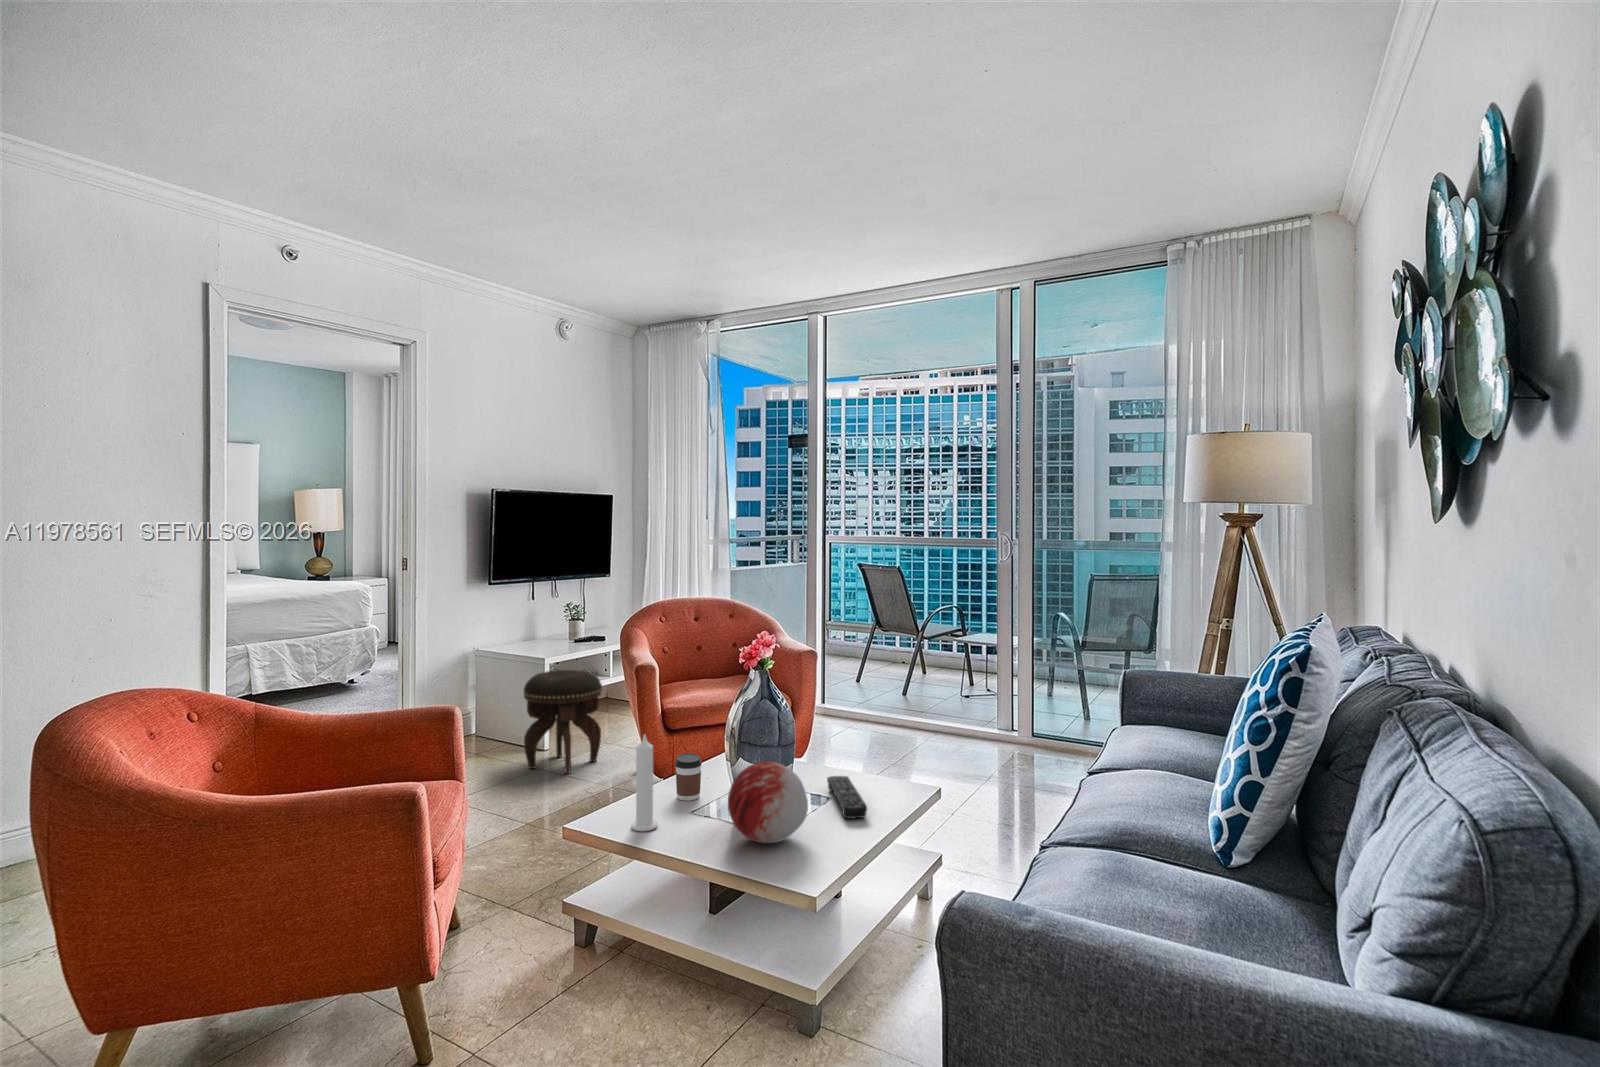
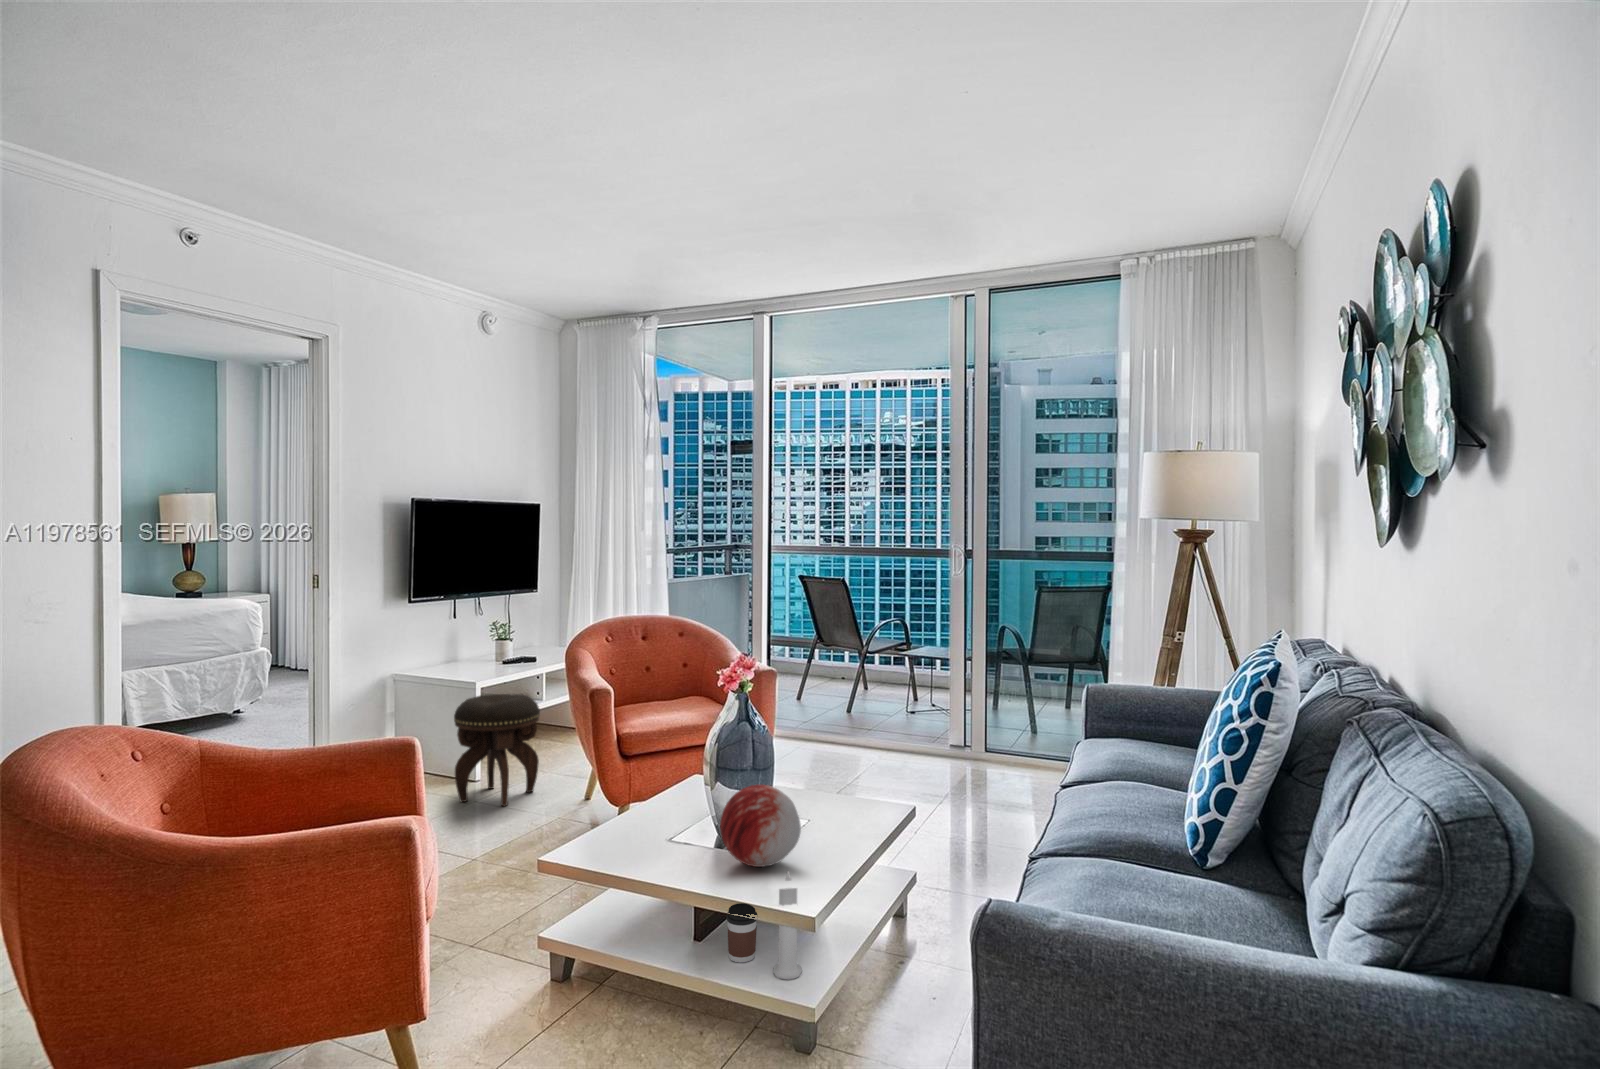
candle: present [631,735,658,831] -> present [773,872,802,979]
coffee cup: present [675,753,702,801] -> present [727,903,757,962]
remote control: present [827,776,867,818] -> none [807,798,854,840]

